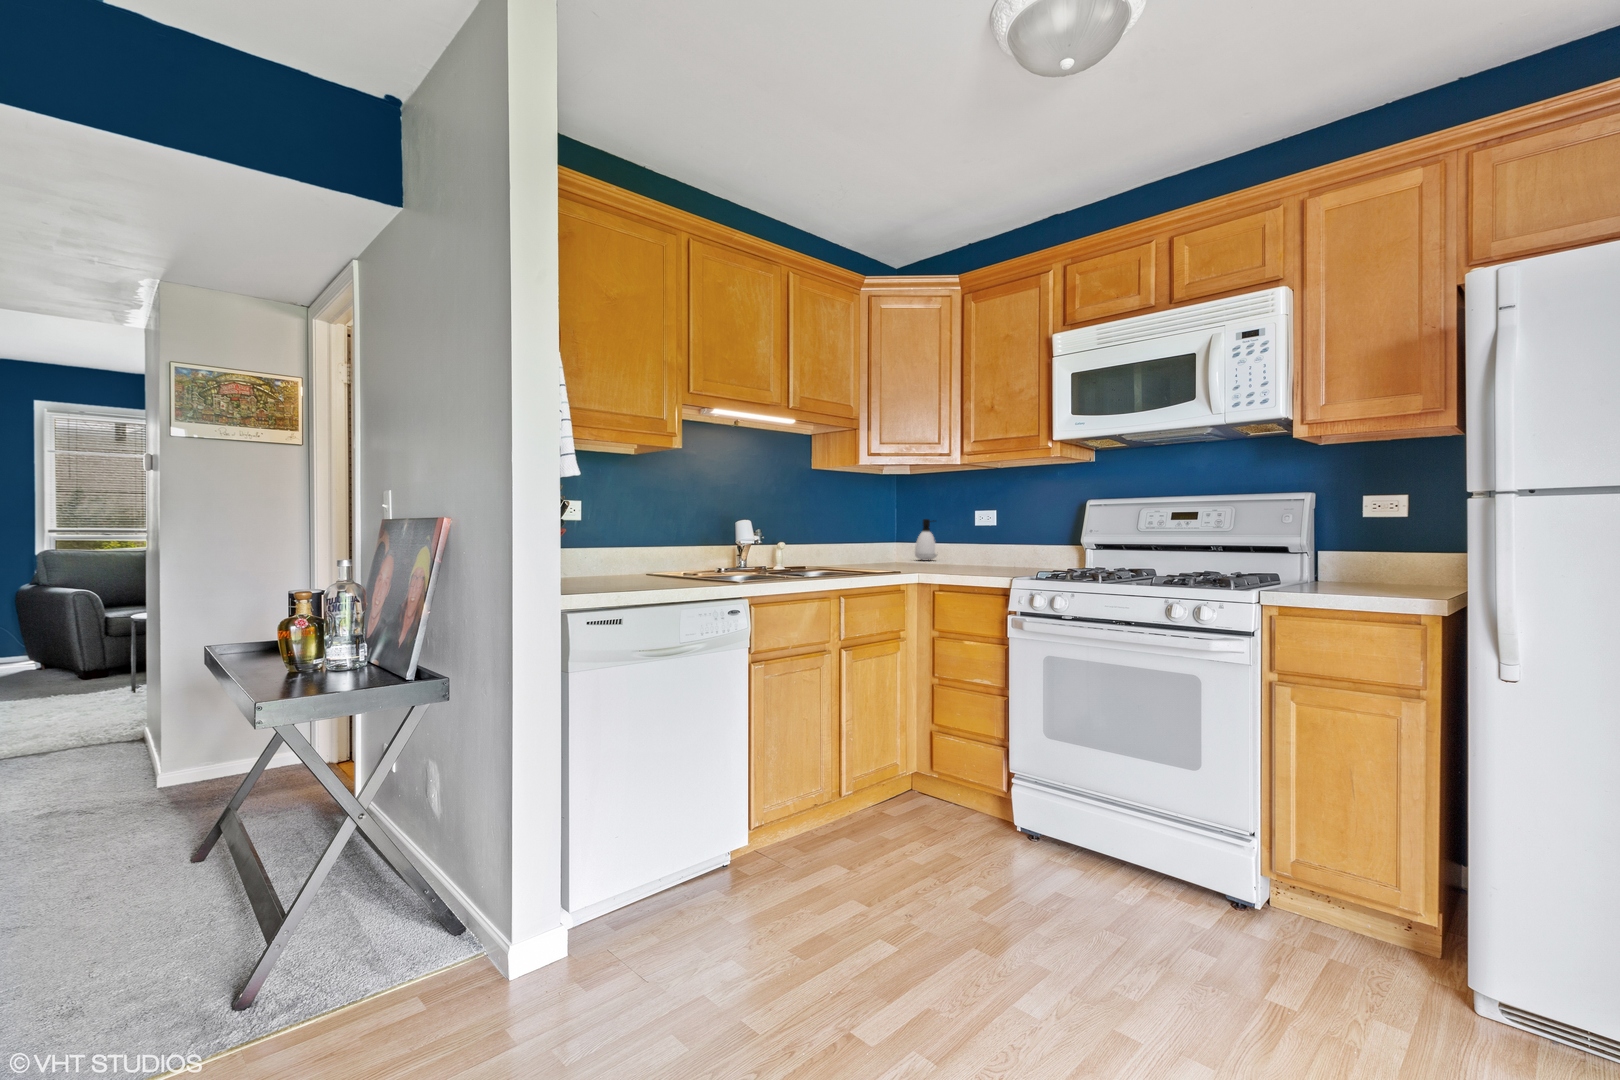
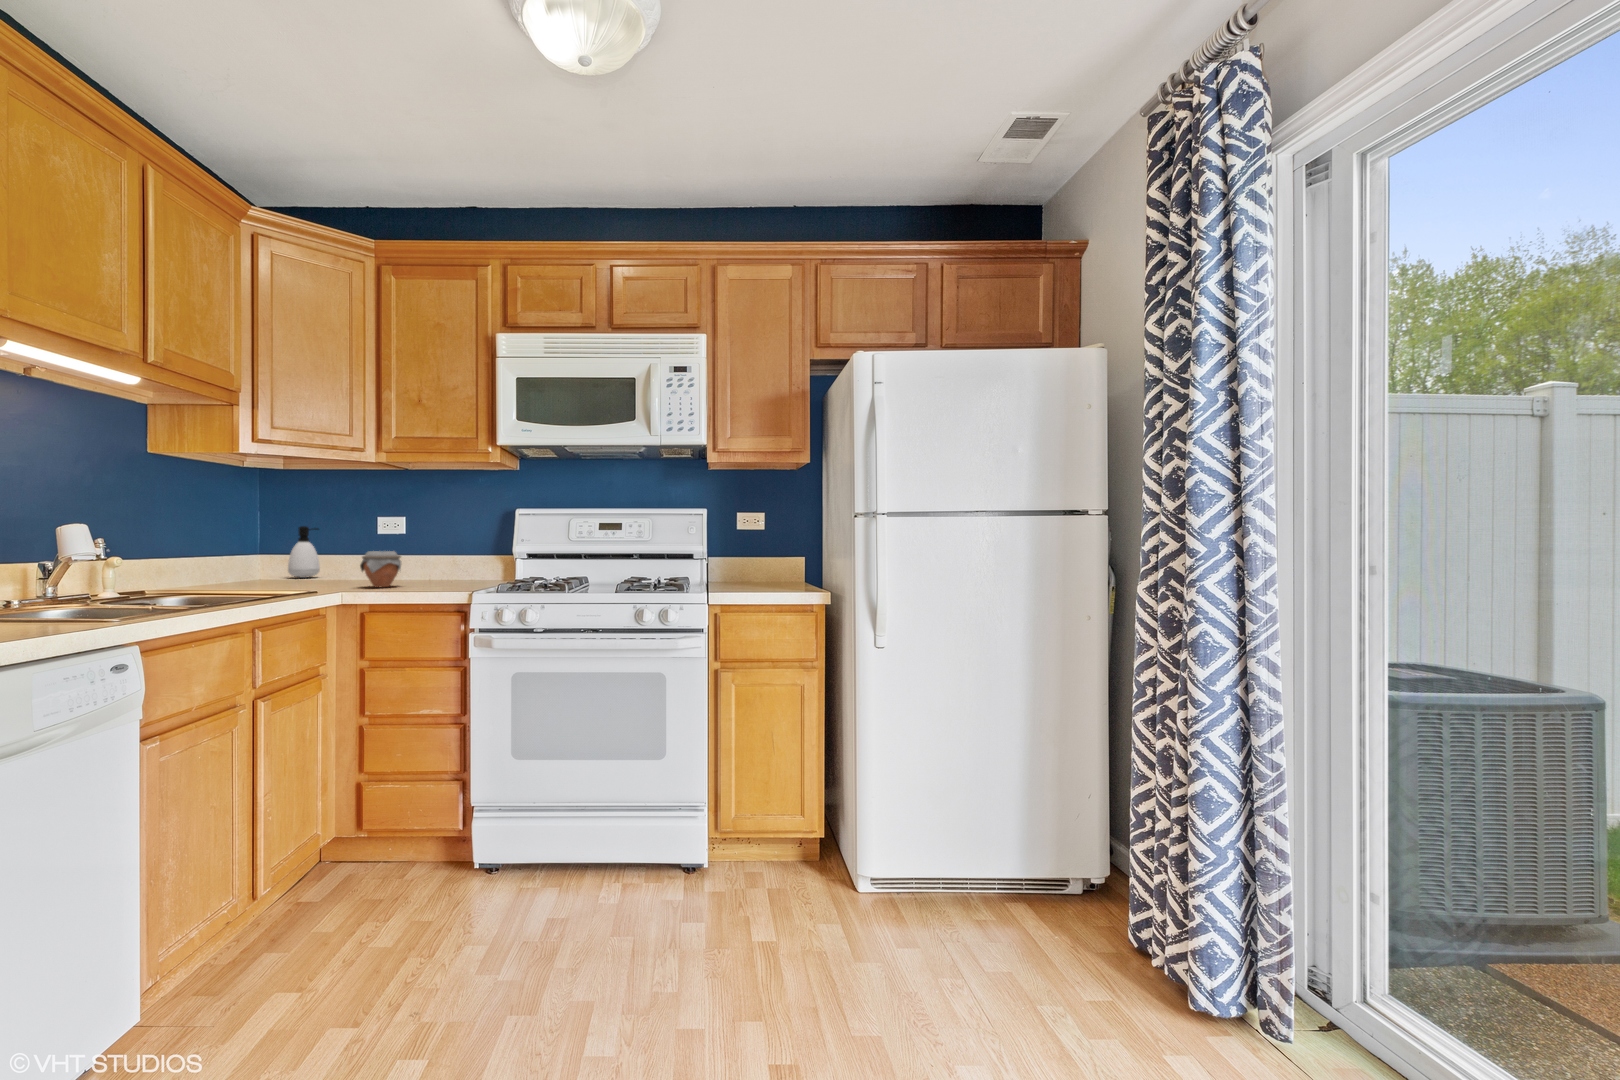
jar: none [942,538,976,569] -> present [360,551,401,588]

